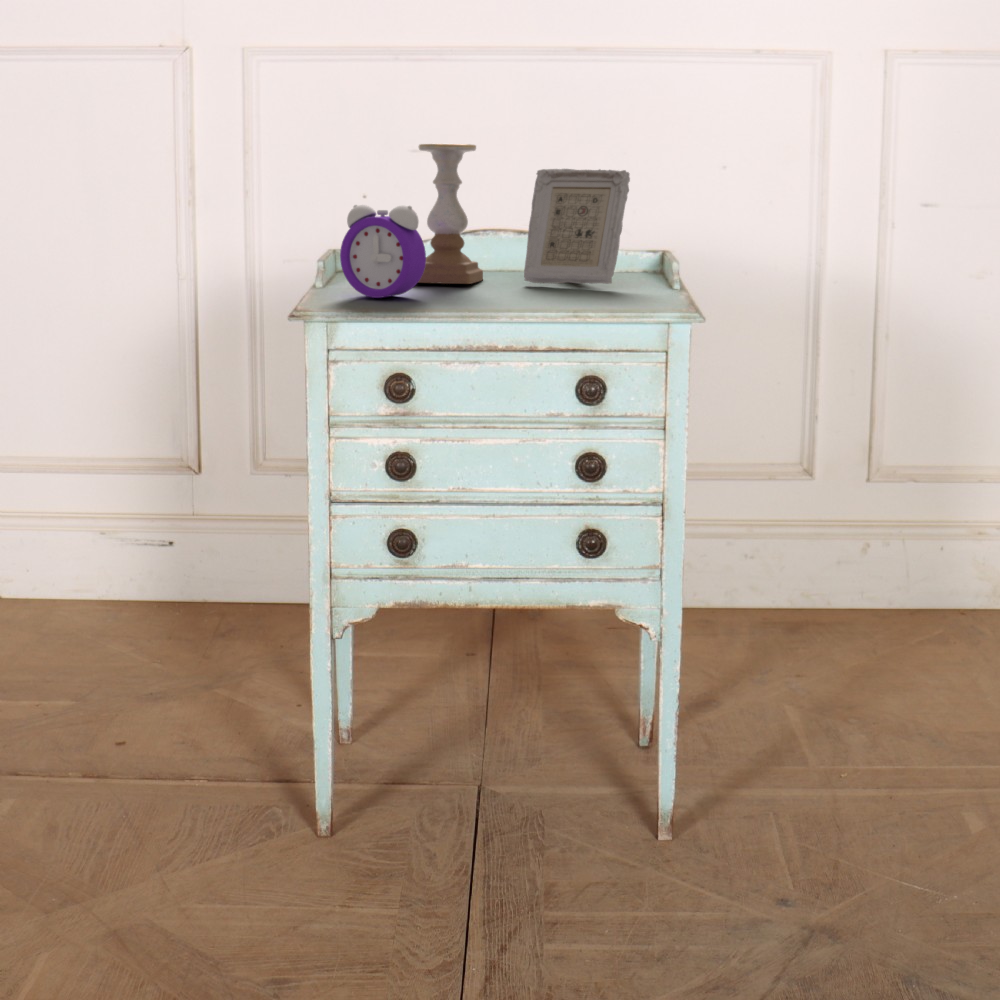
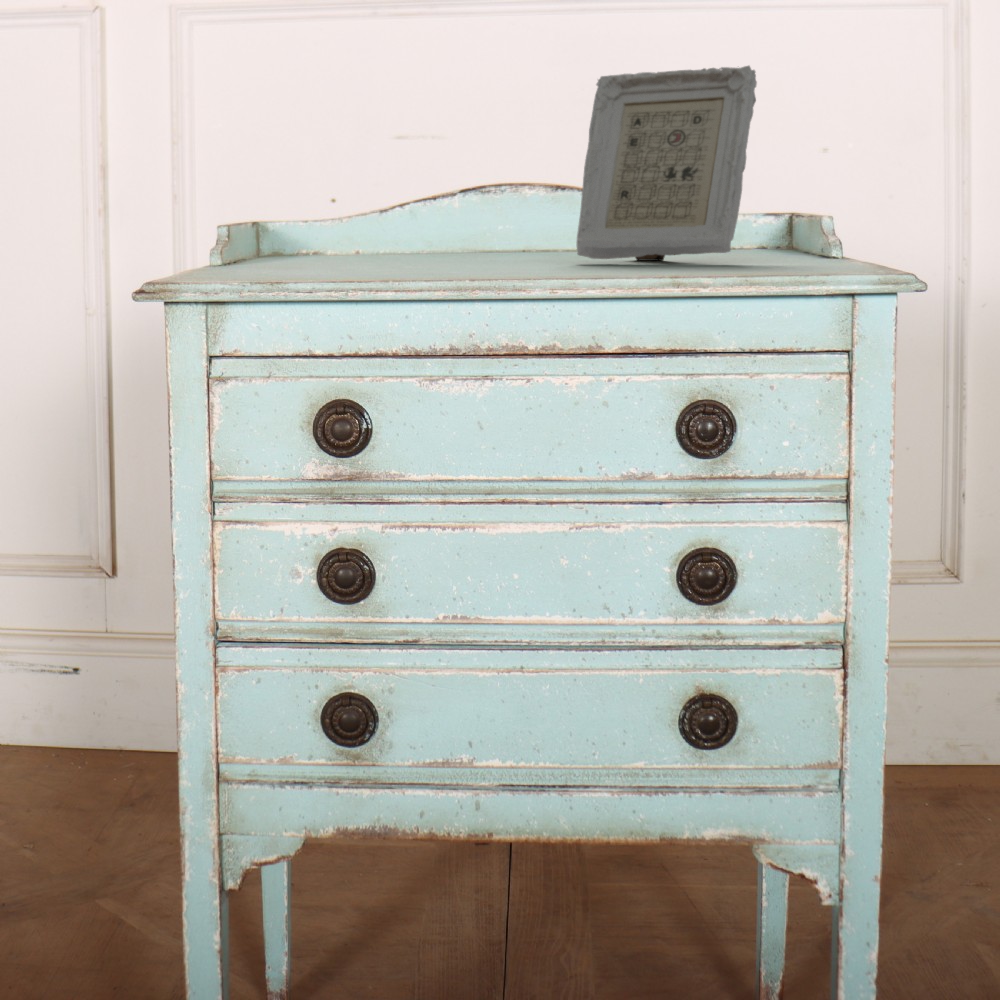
candle holder: present [418,144,483,284] -> none [383,19,508,264]
alarm clock: present [340,205,426,298] -> none [246,101,399,271]

